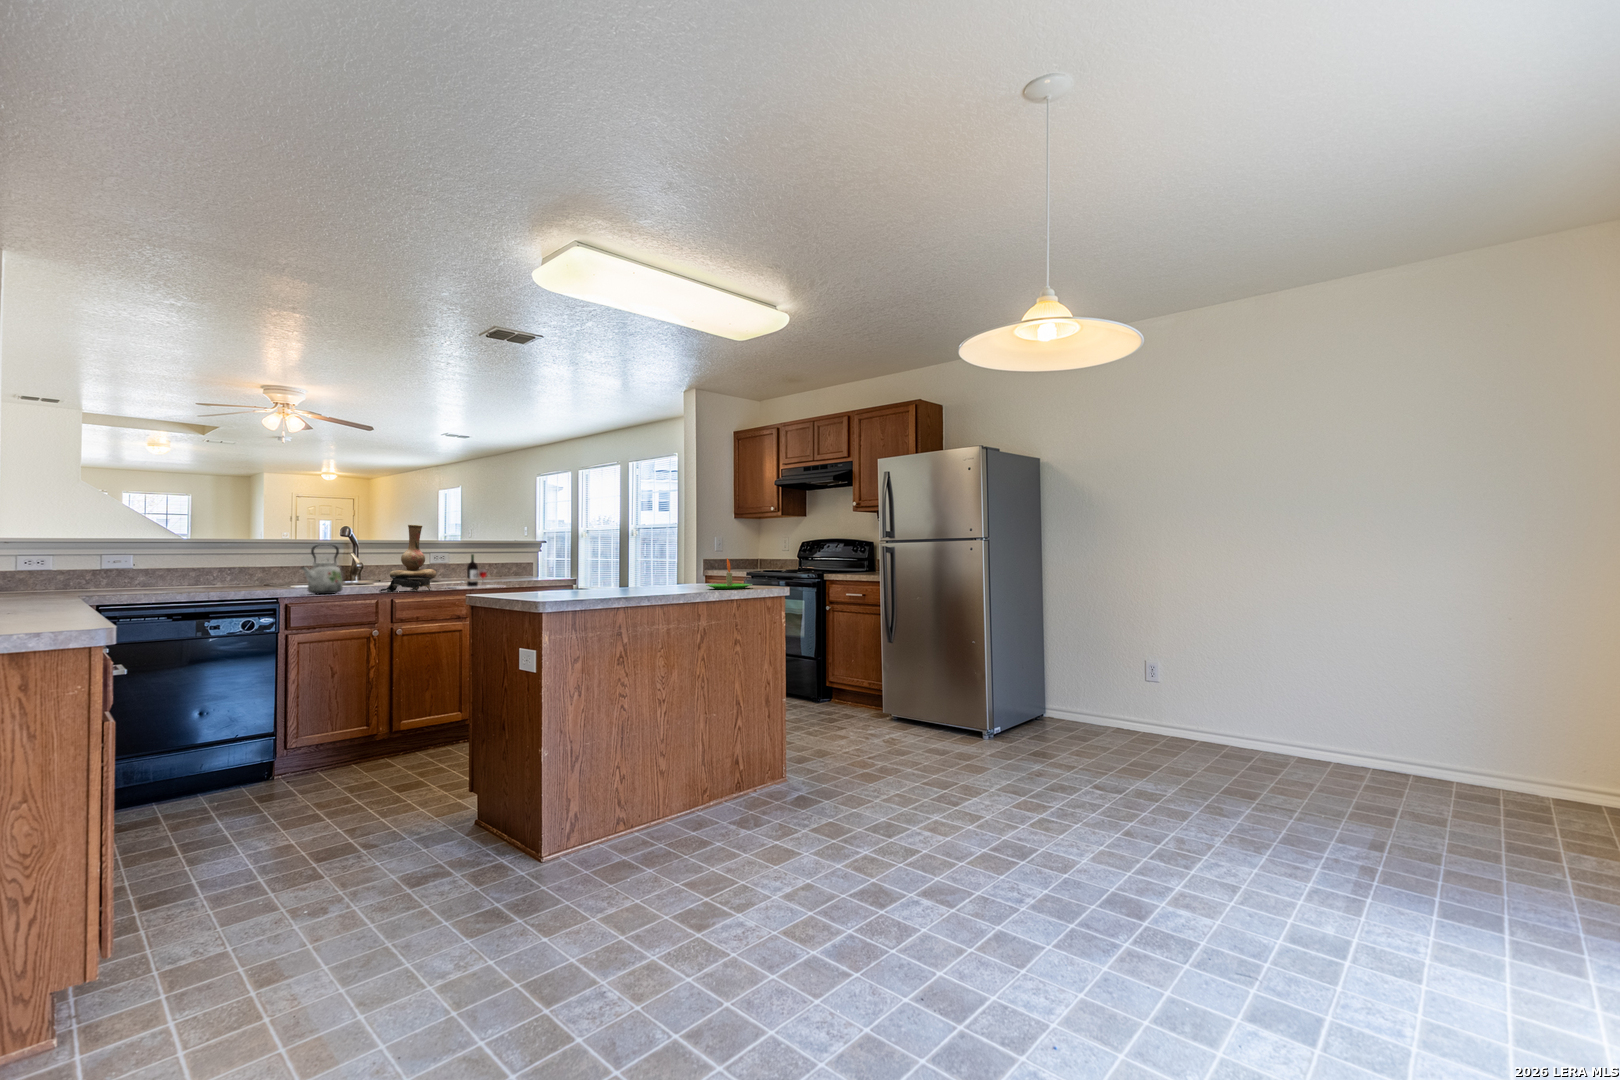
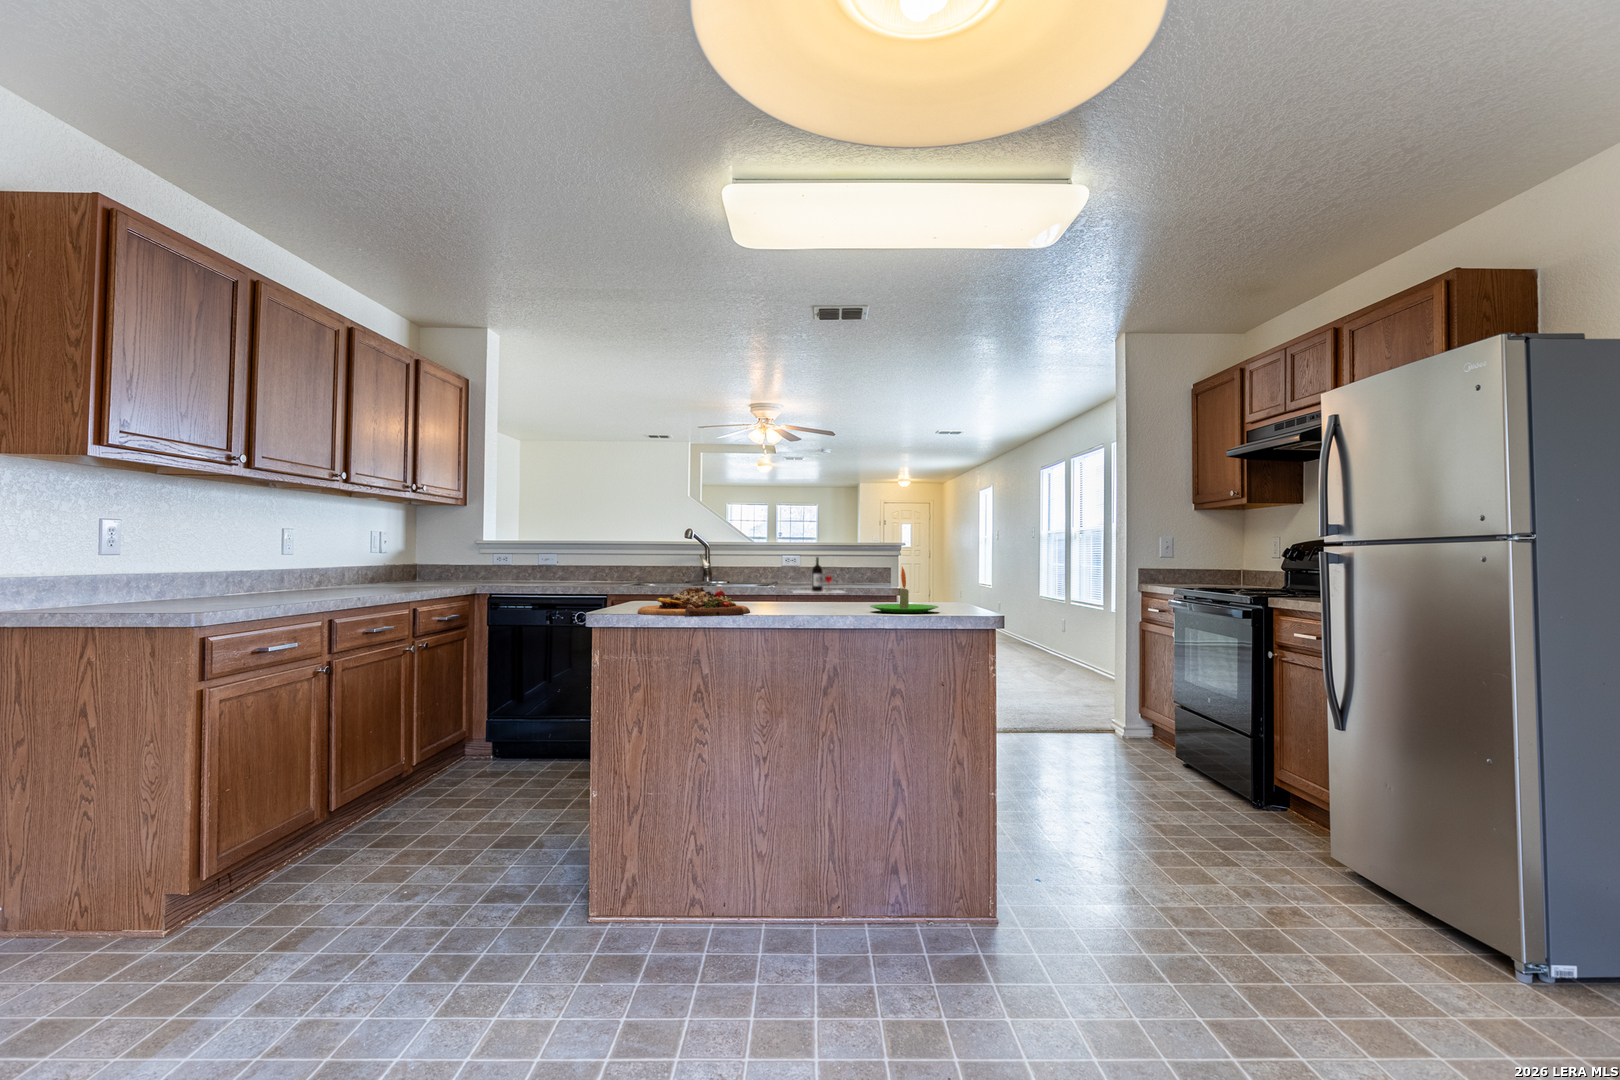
vase: present [380,525,436,592] -> none [705,526,757,594]
kettle: present [301,545,343,594] -> none [648,546,686,592]
cutting board: none [565,576,666,599] -> present [638,587,750,617]

